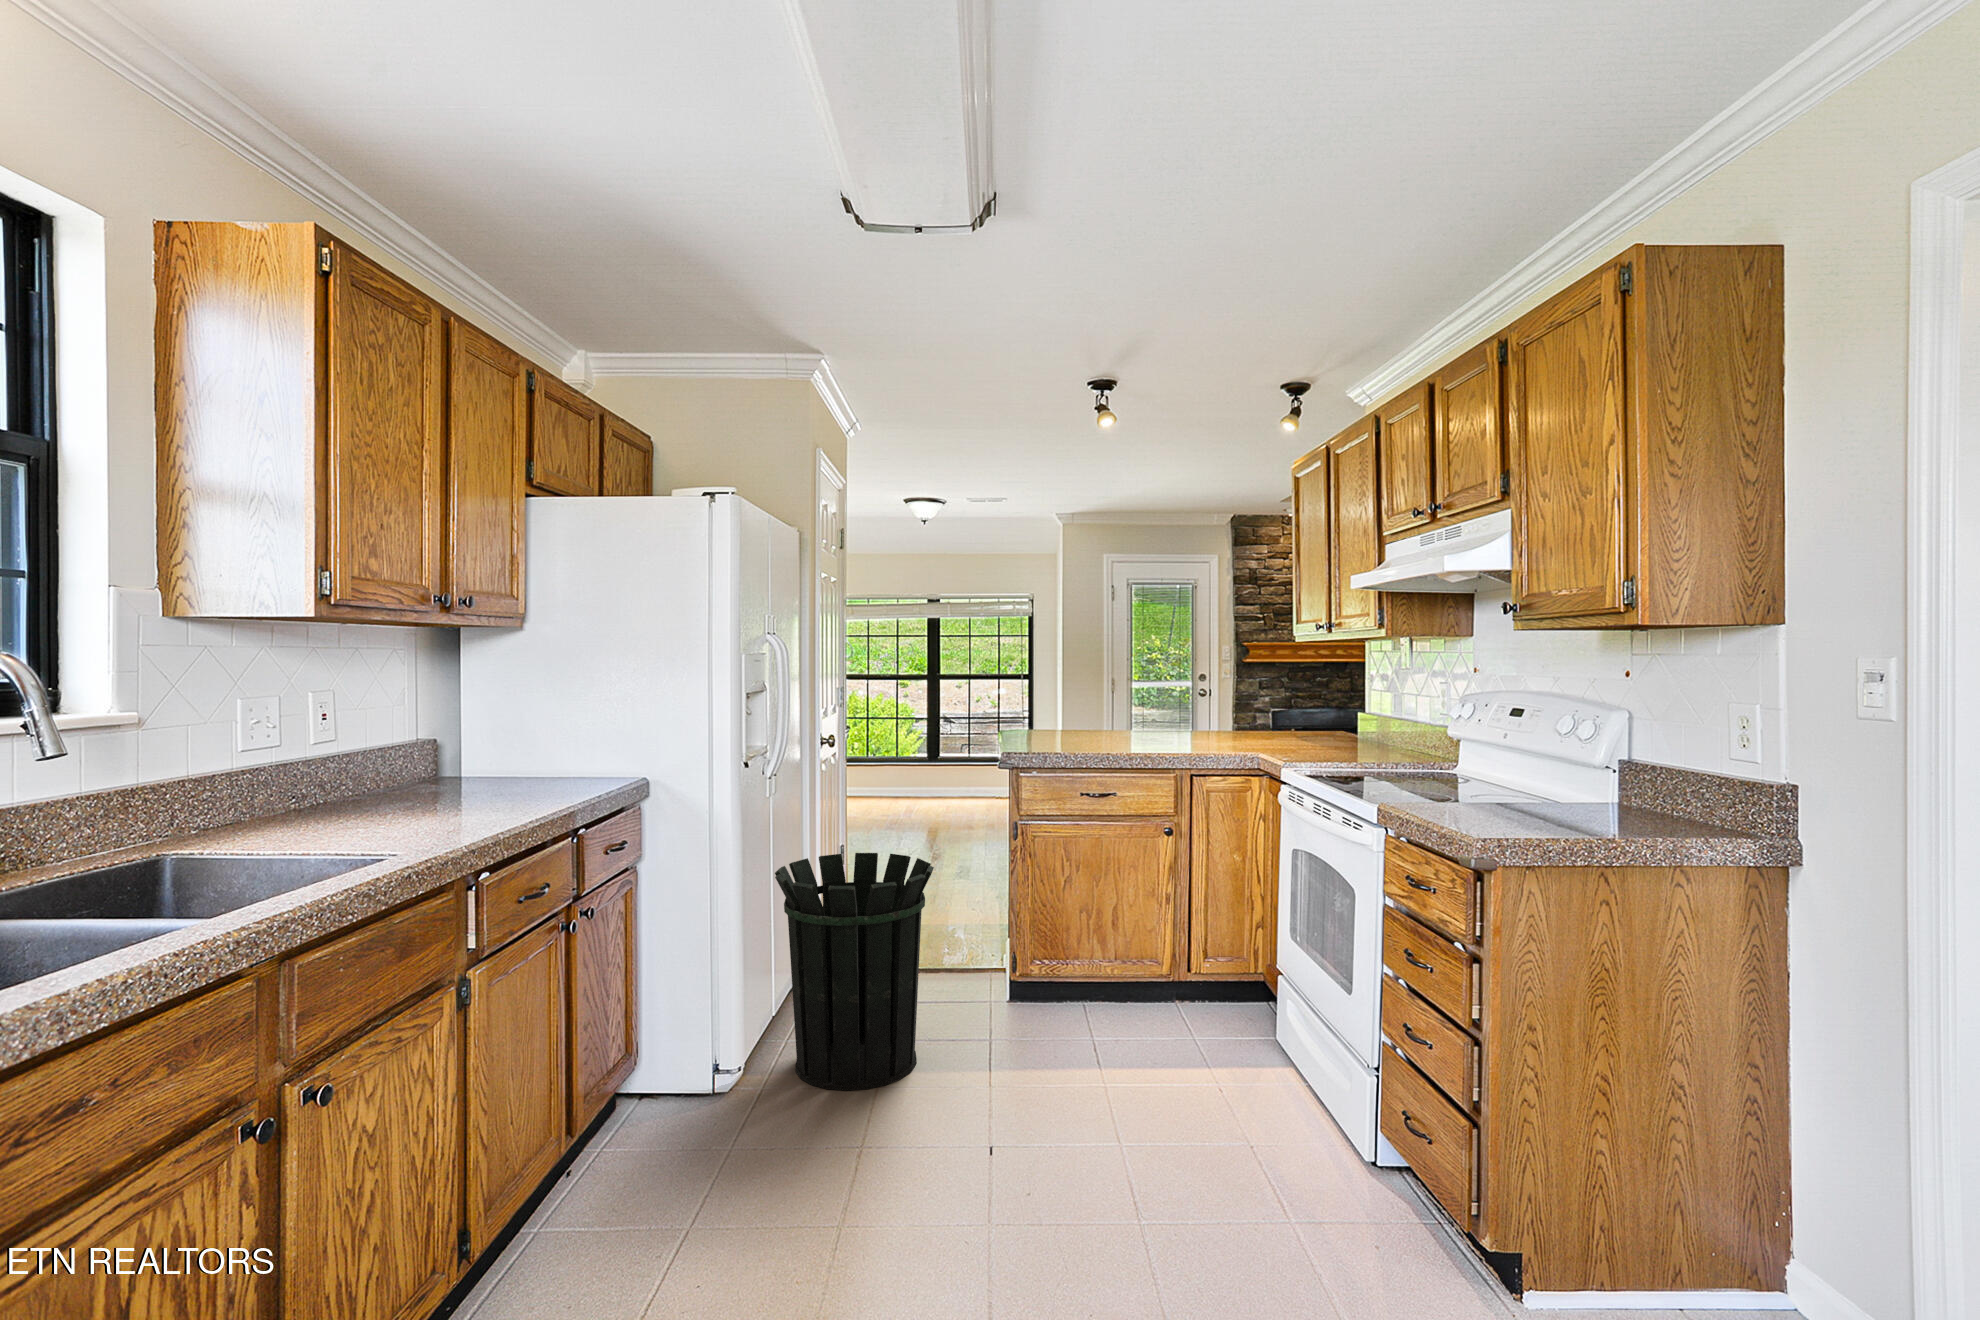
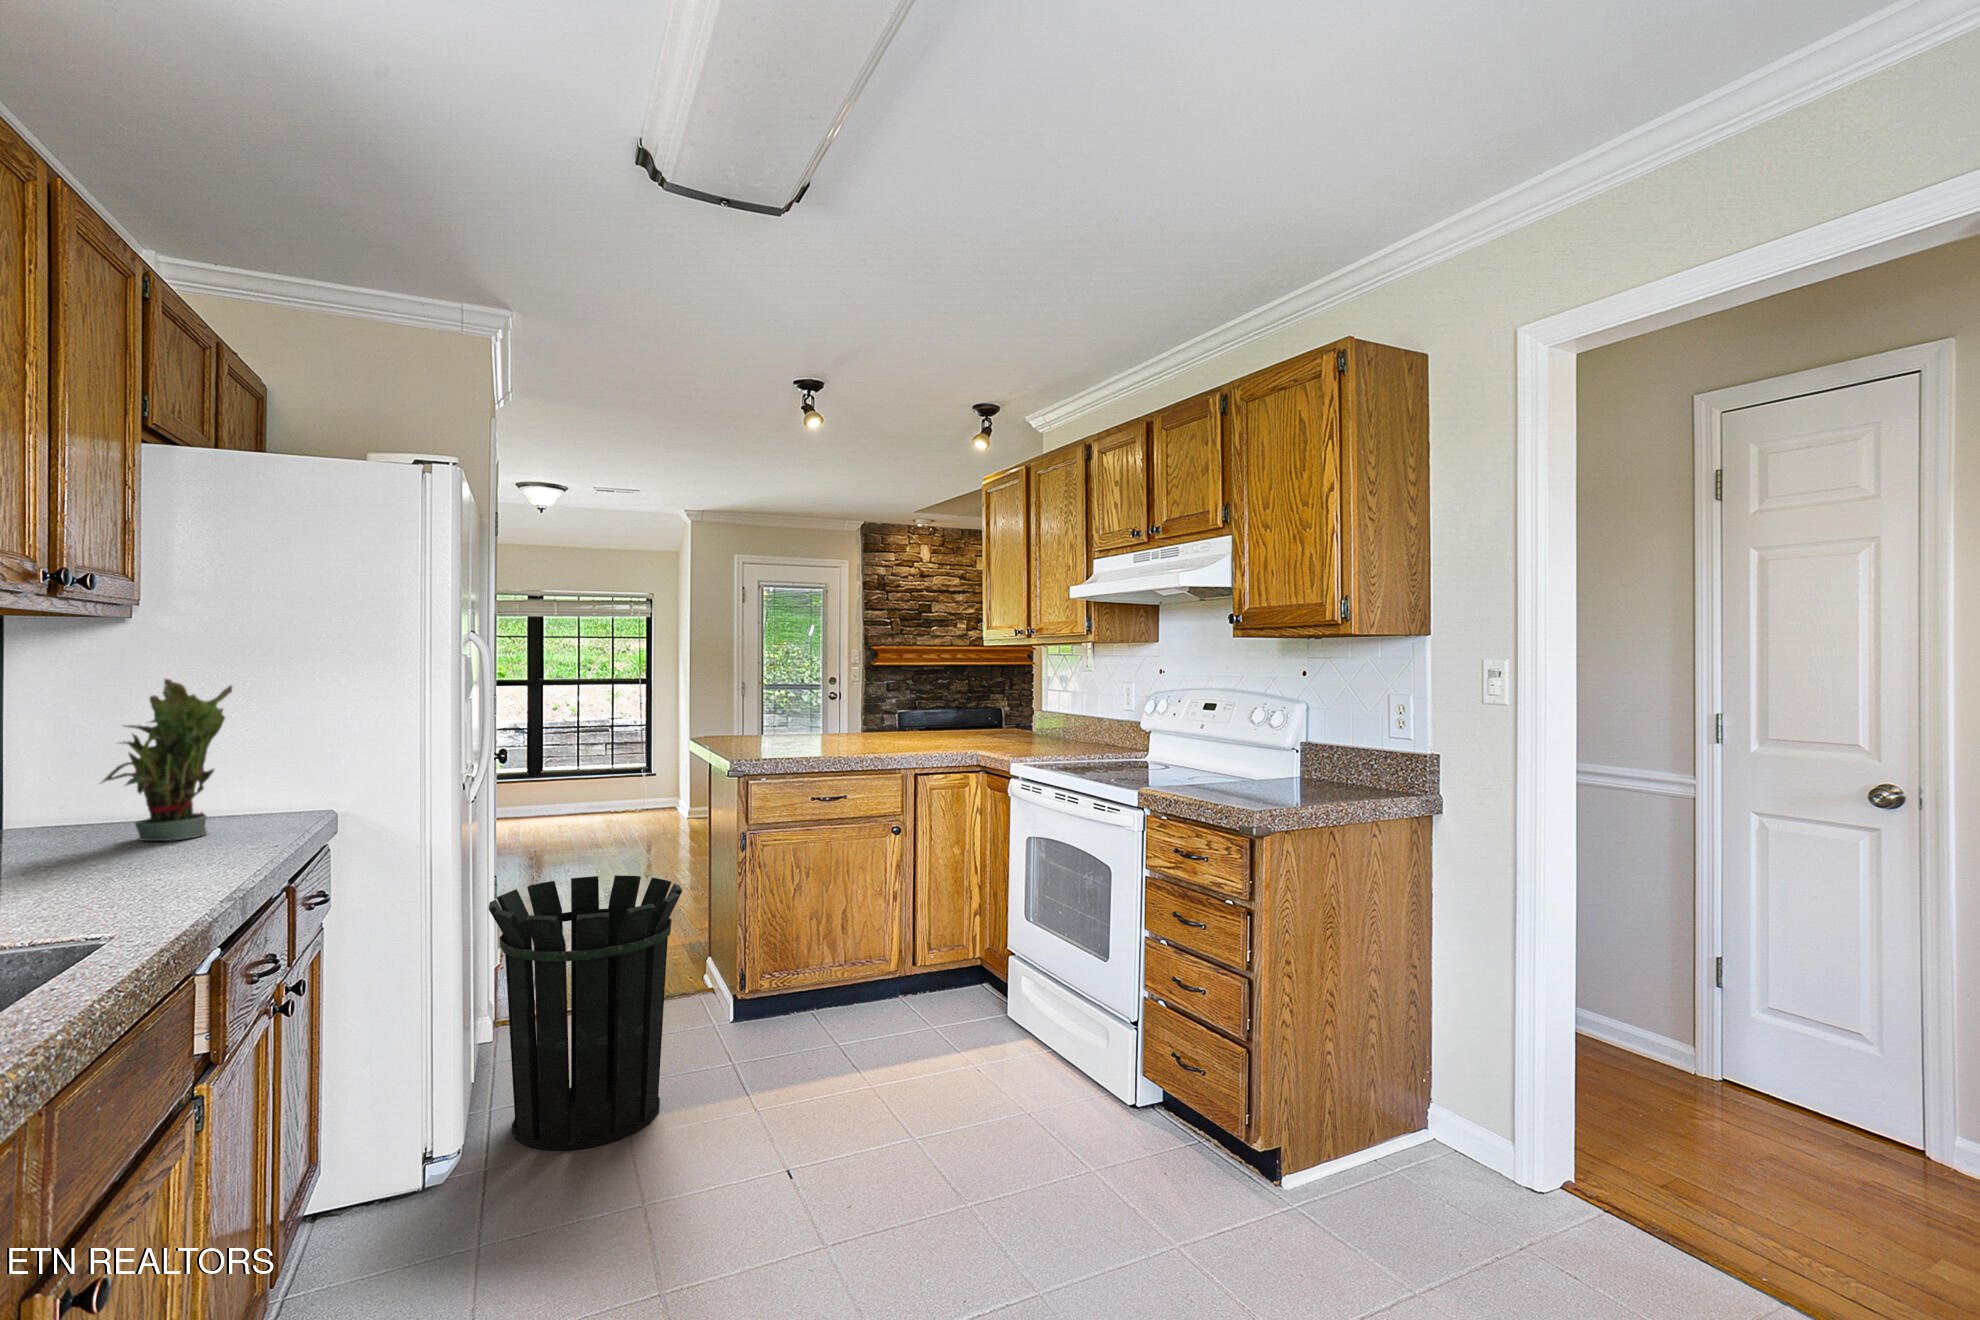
potted plant: none [475,680,558,801] -> present [103,679,232,841]

